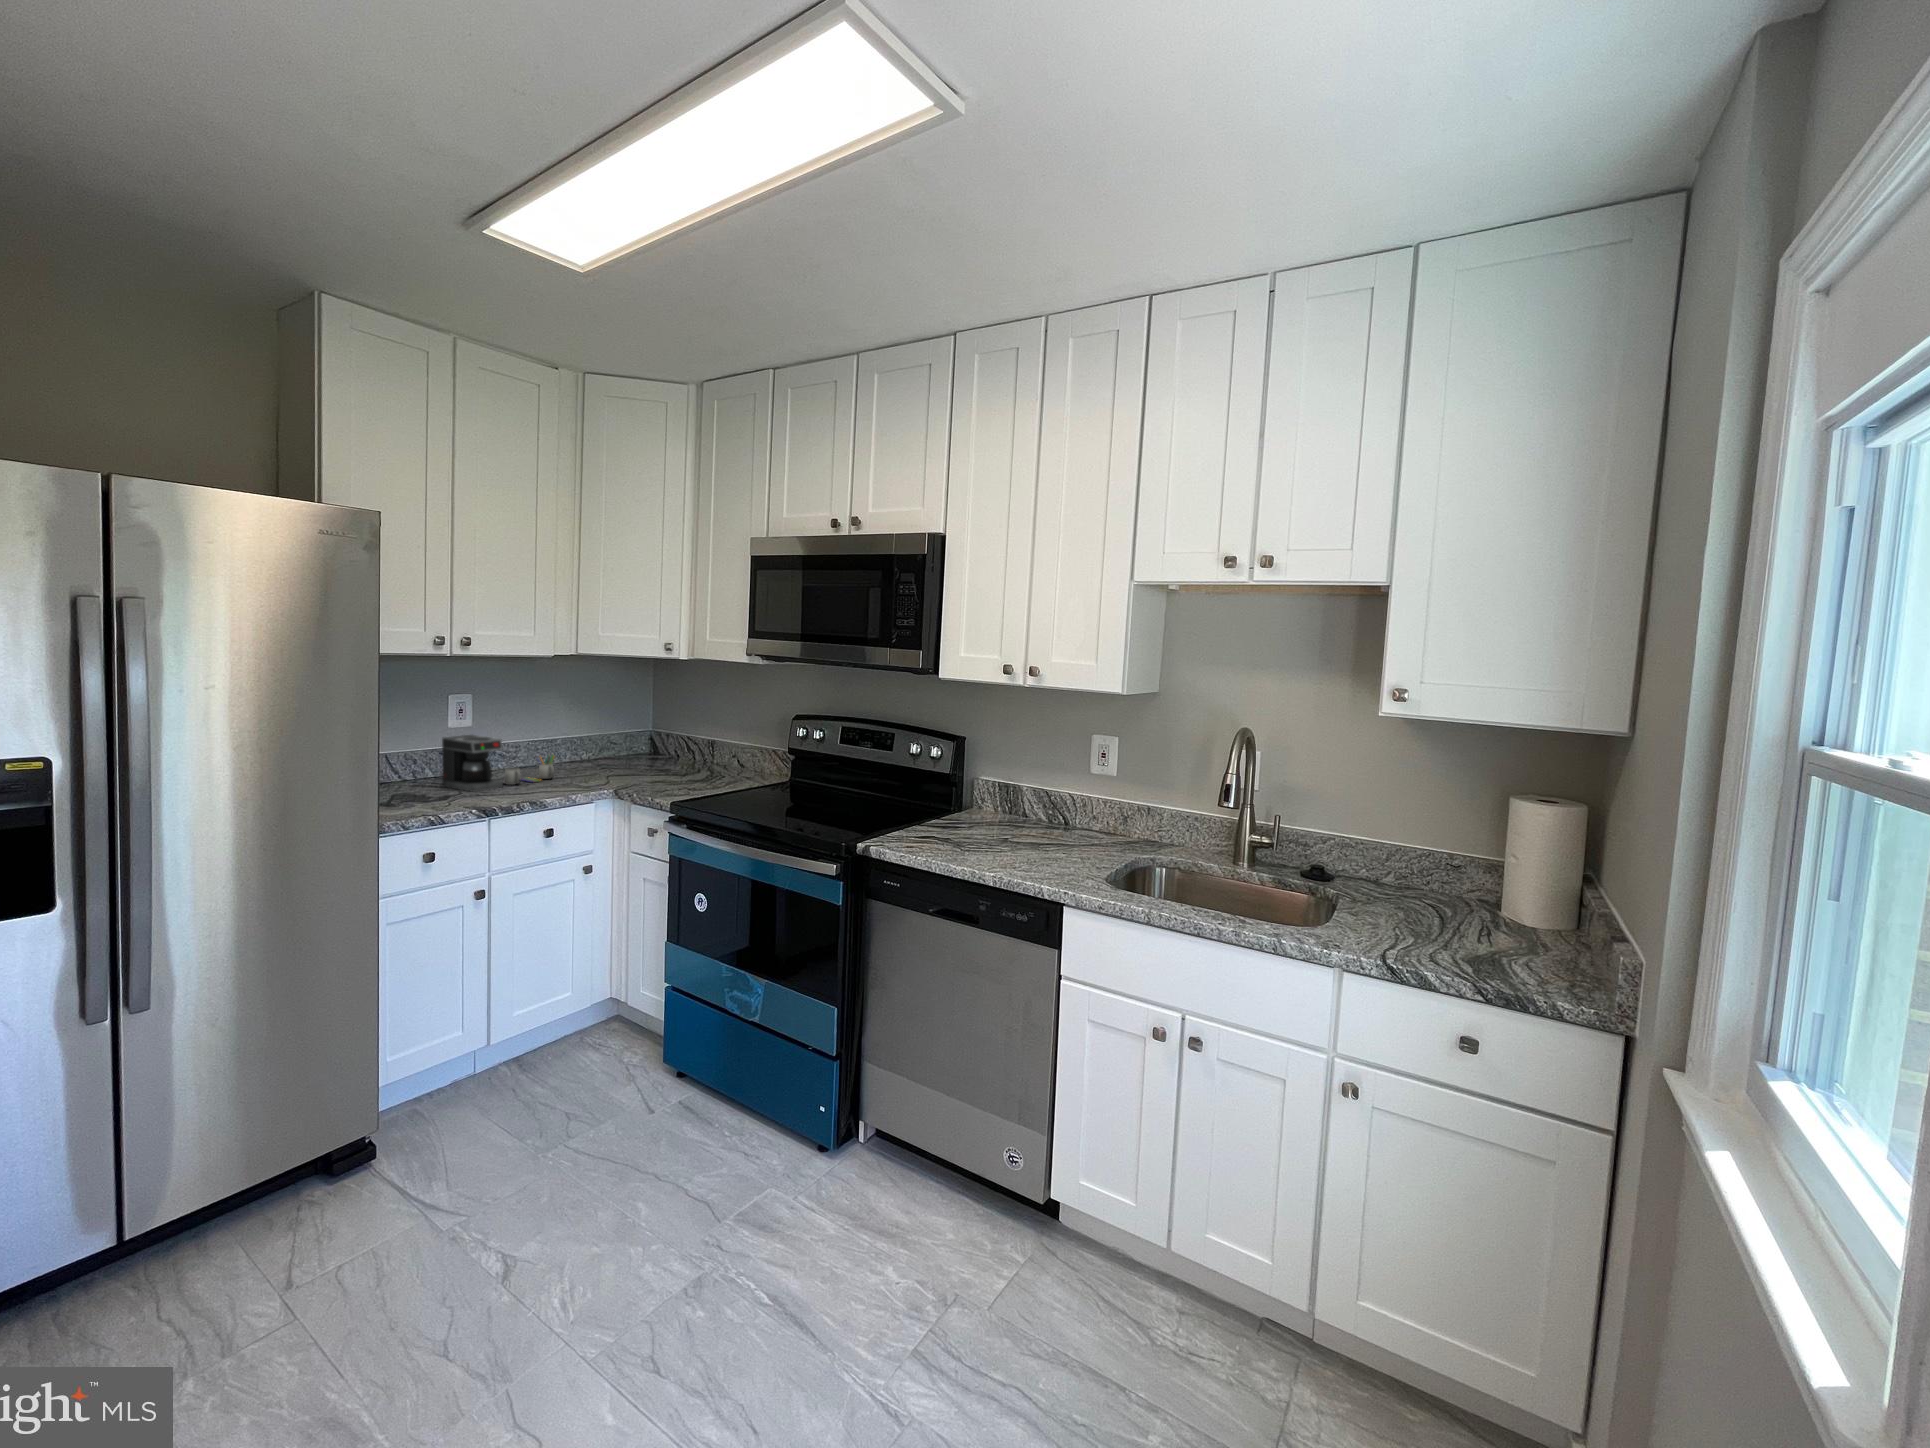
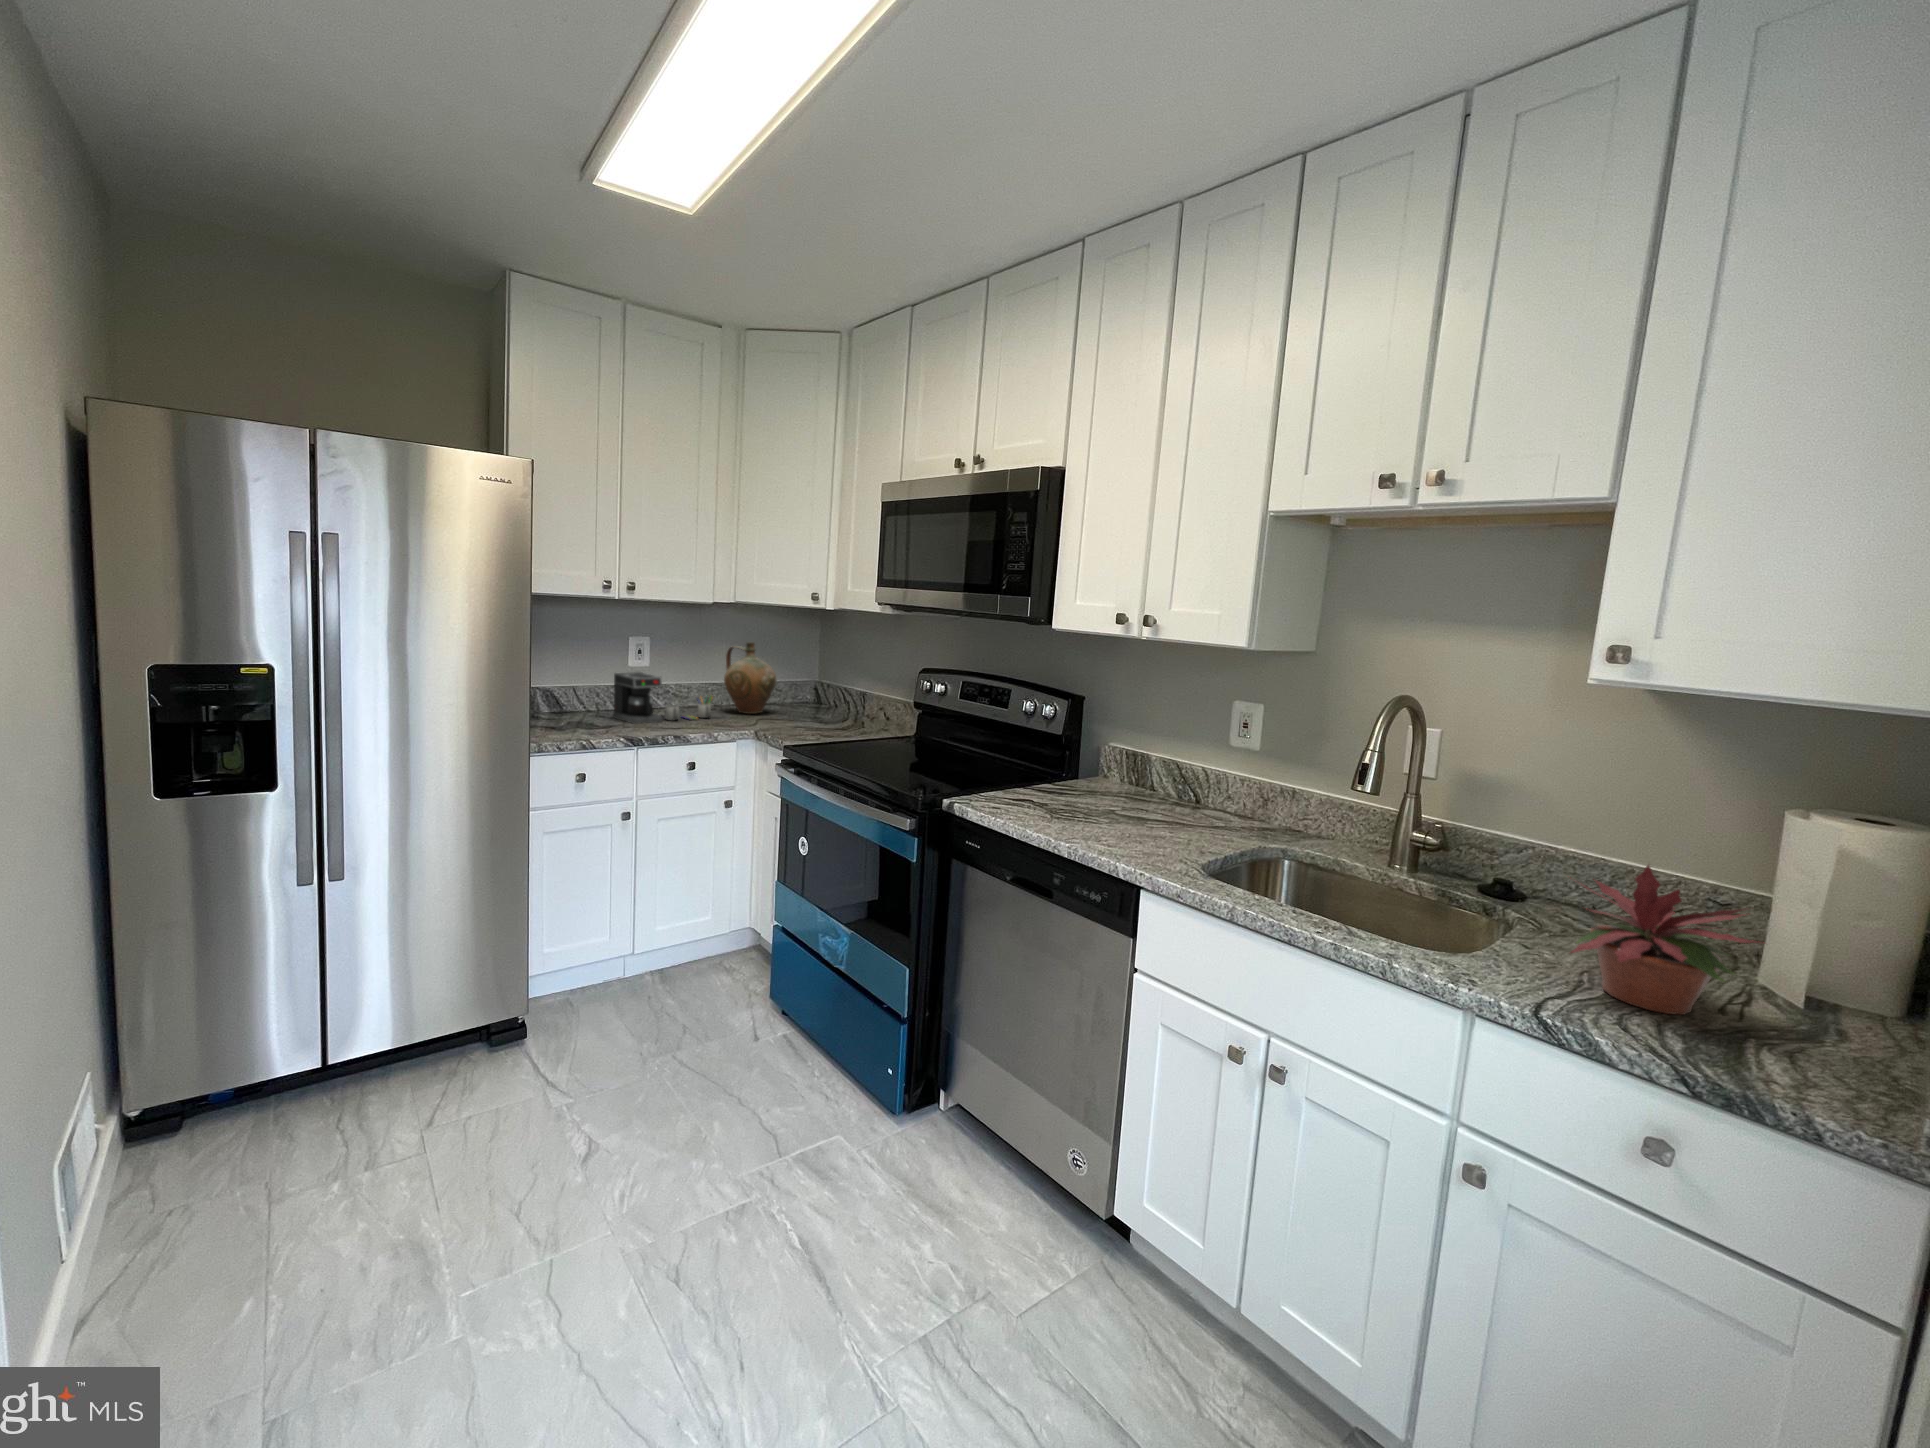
ceramic jug: none [560,696,618,771] -> present [724,642,776,714]
potted plant: none [1382,844,1511,949] -> present [1572,865,1755,1015]

